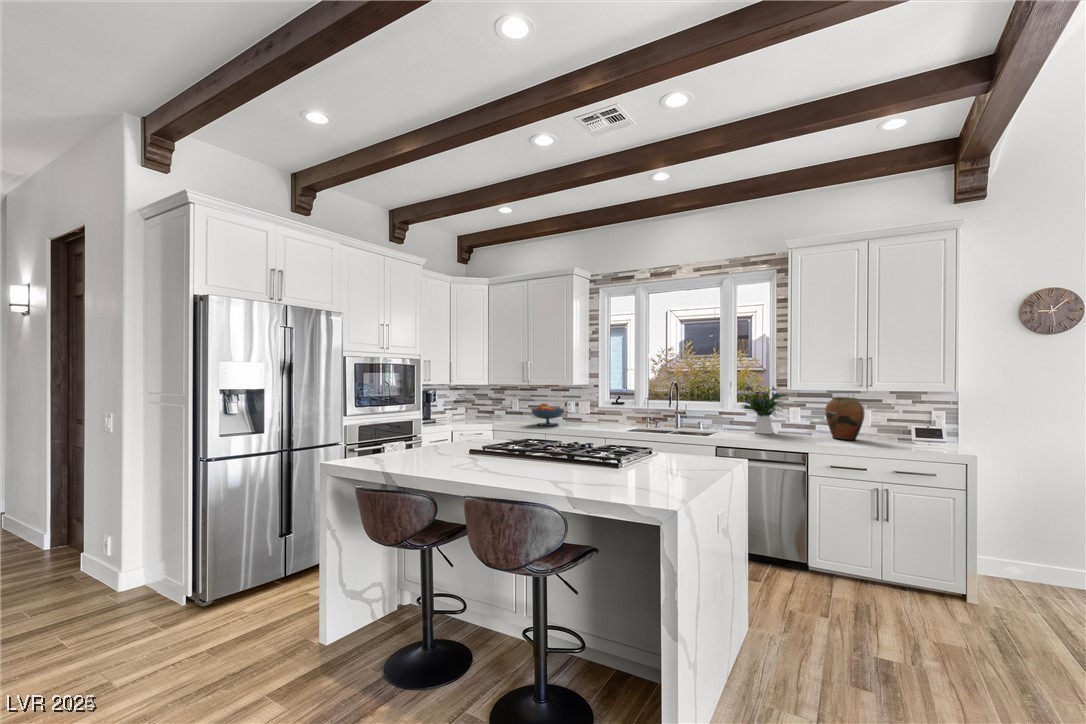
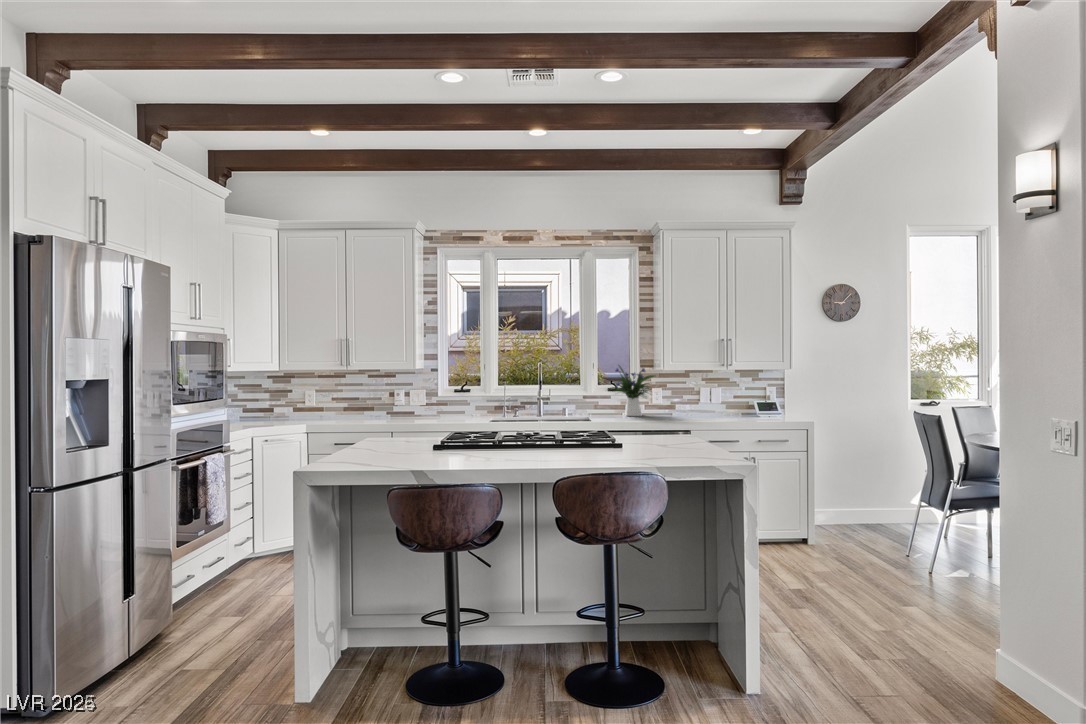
vase: present [825,397,865,440] -> none [690,377,727,417]
fruit bowl: present [531,403,564,426] -> none [364,394,408,424]

